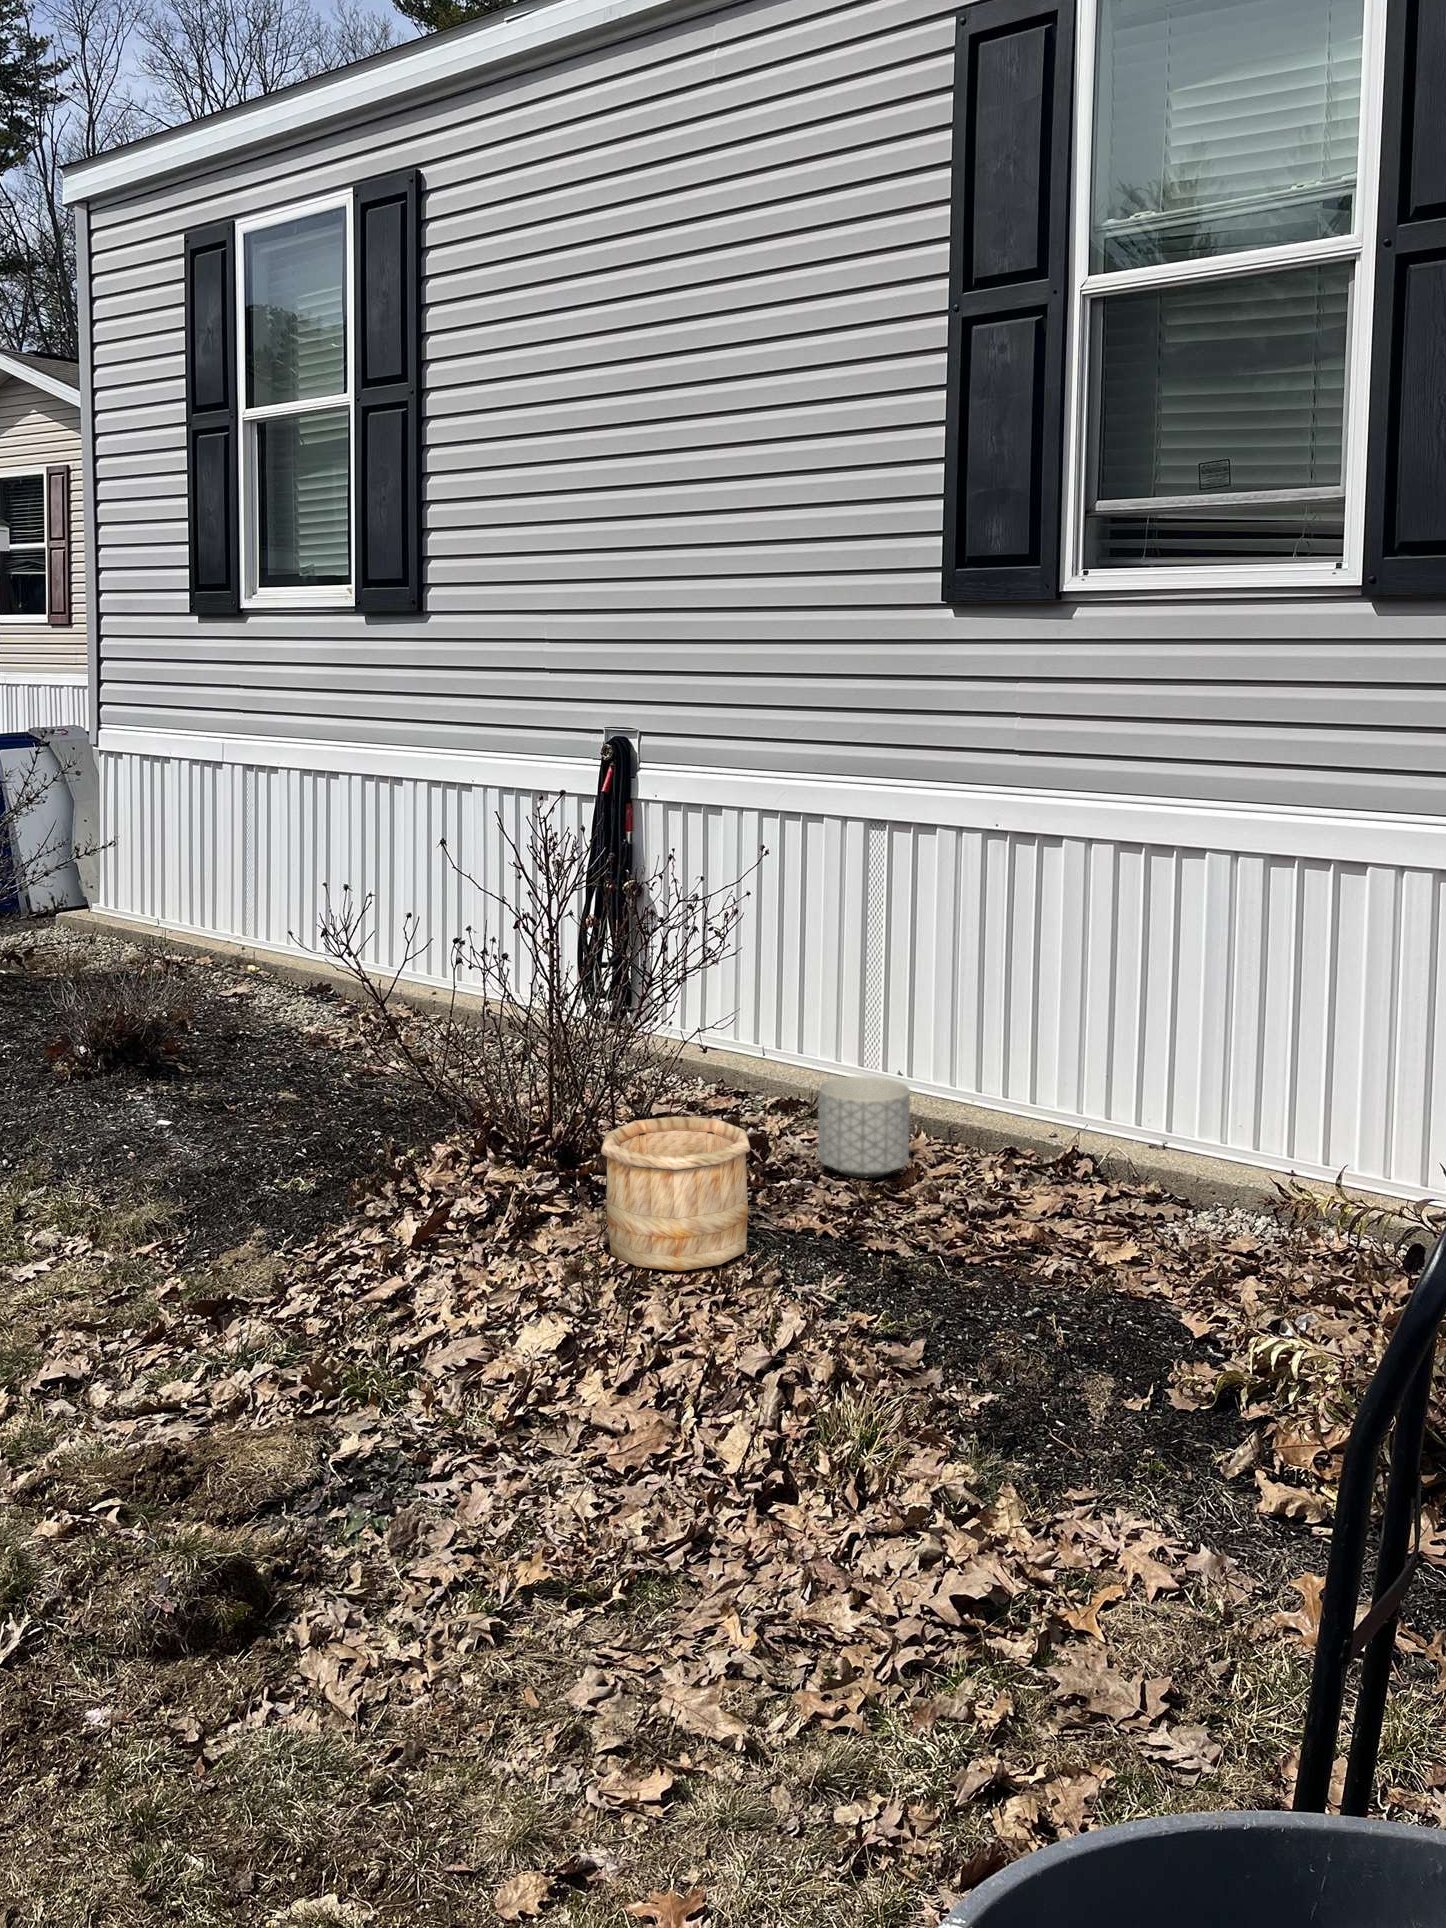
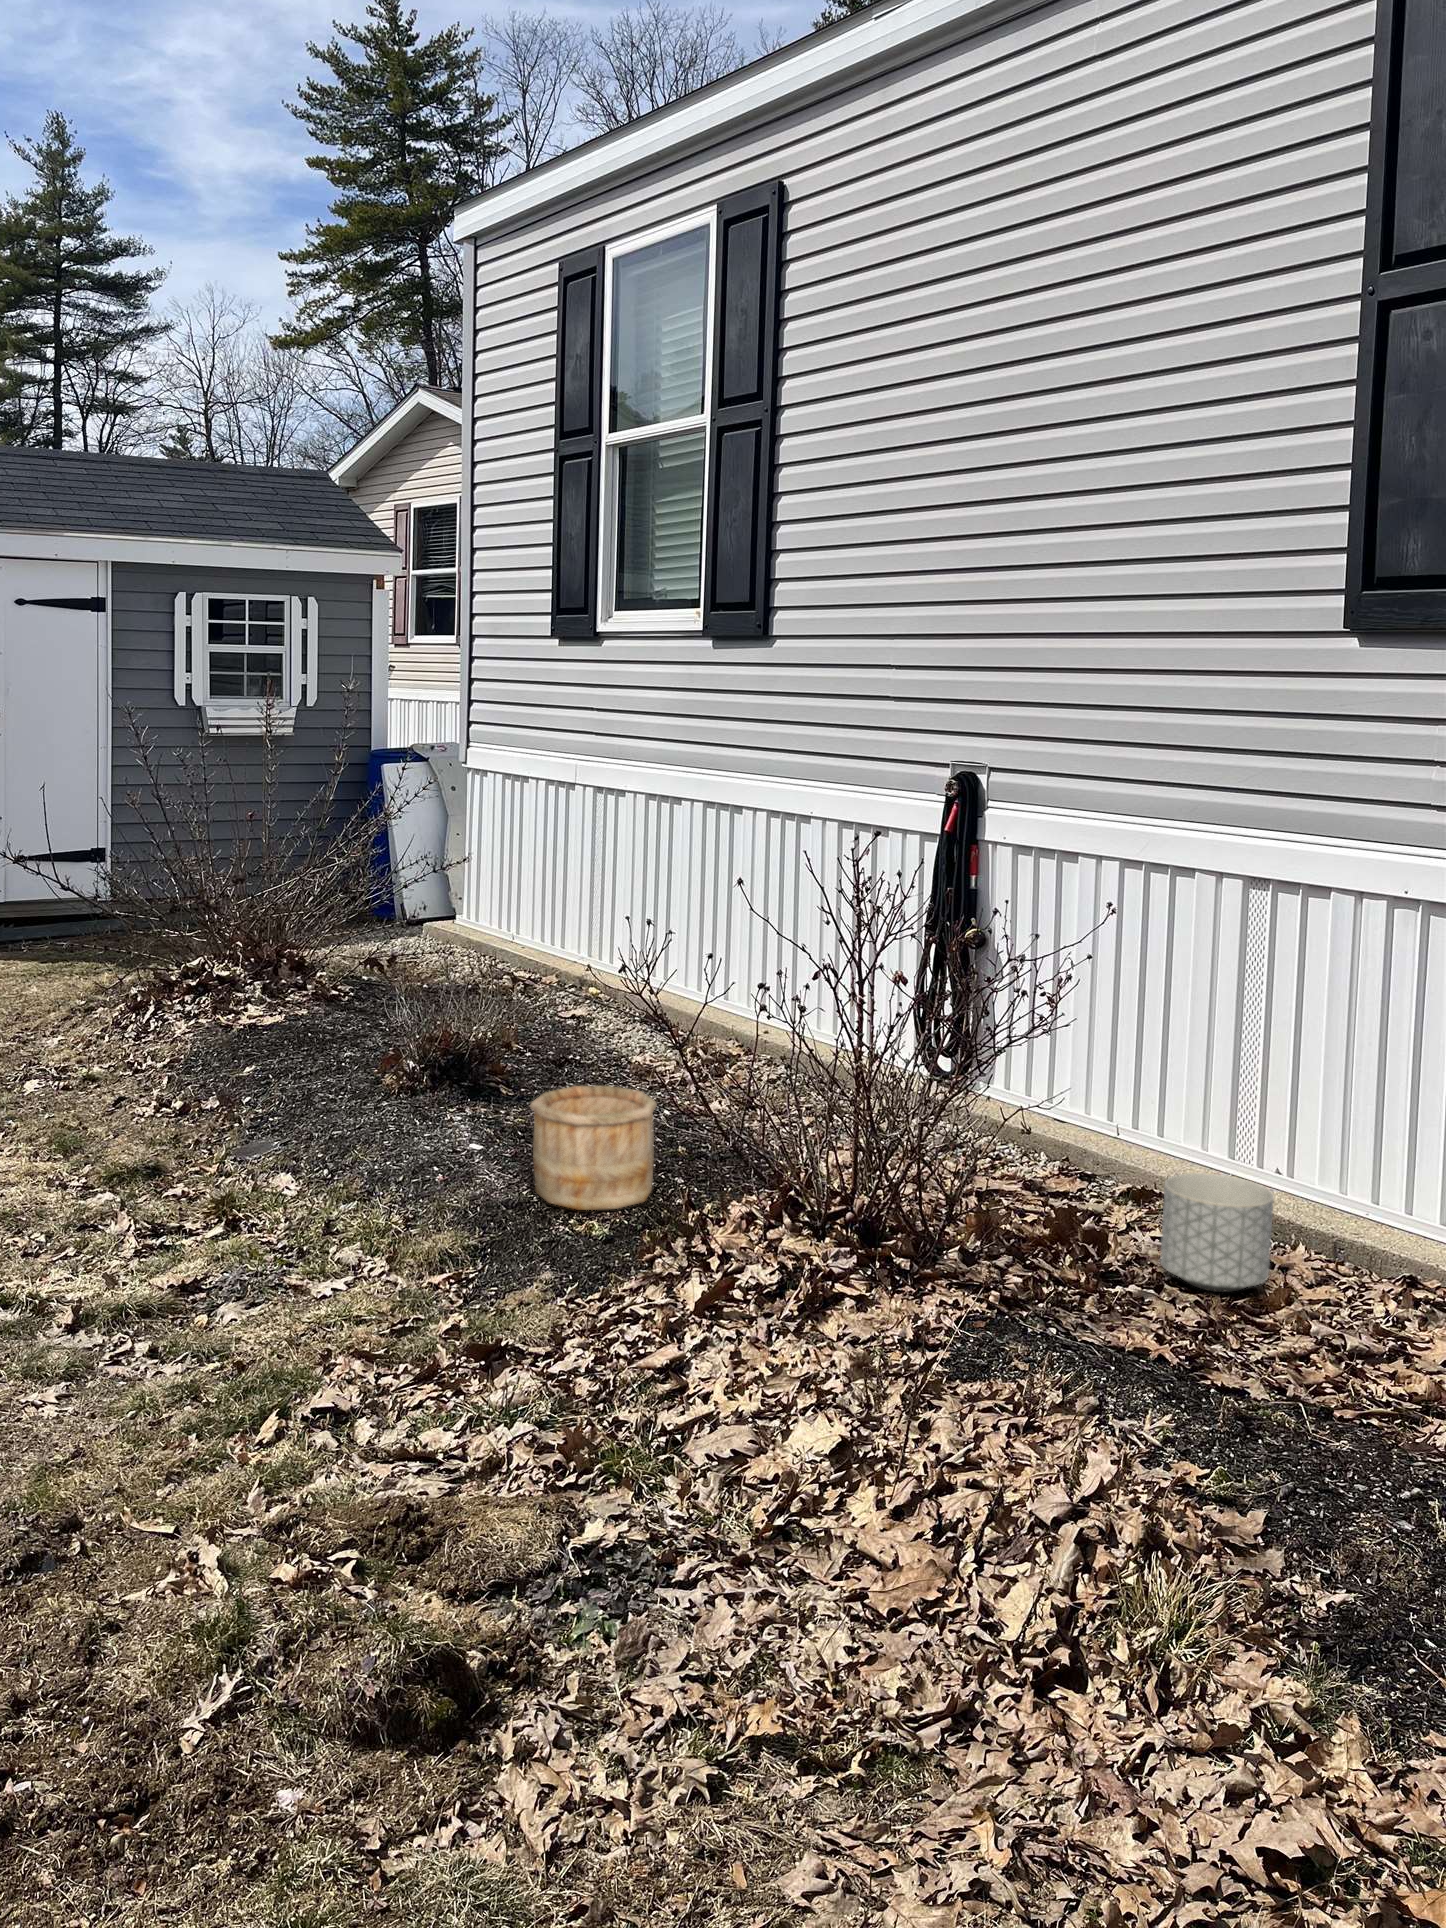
wooden bucket: present [601,1117,750,1271] -> present [530,1086,657,1210]

